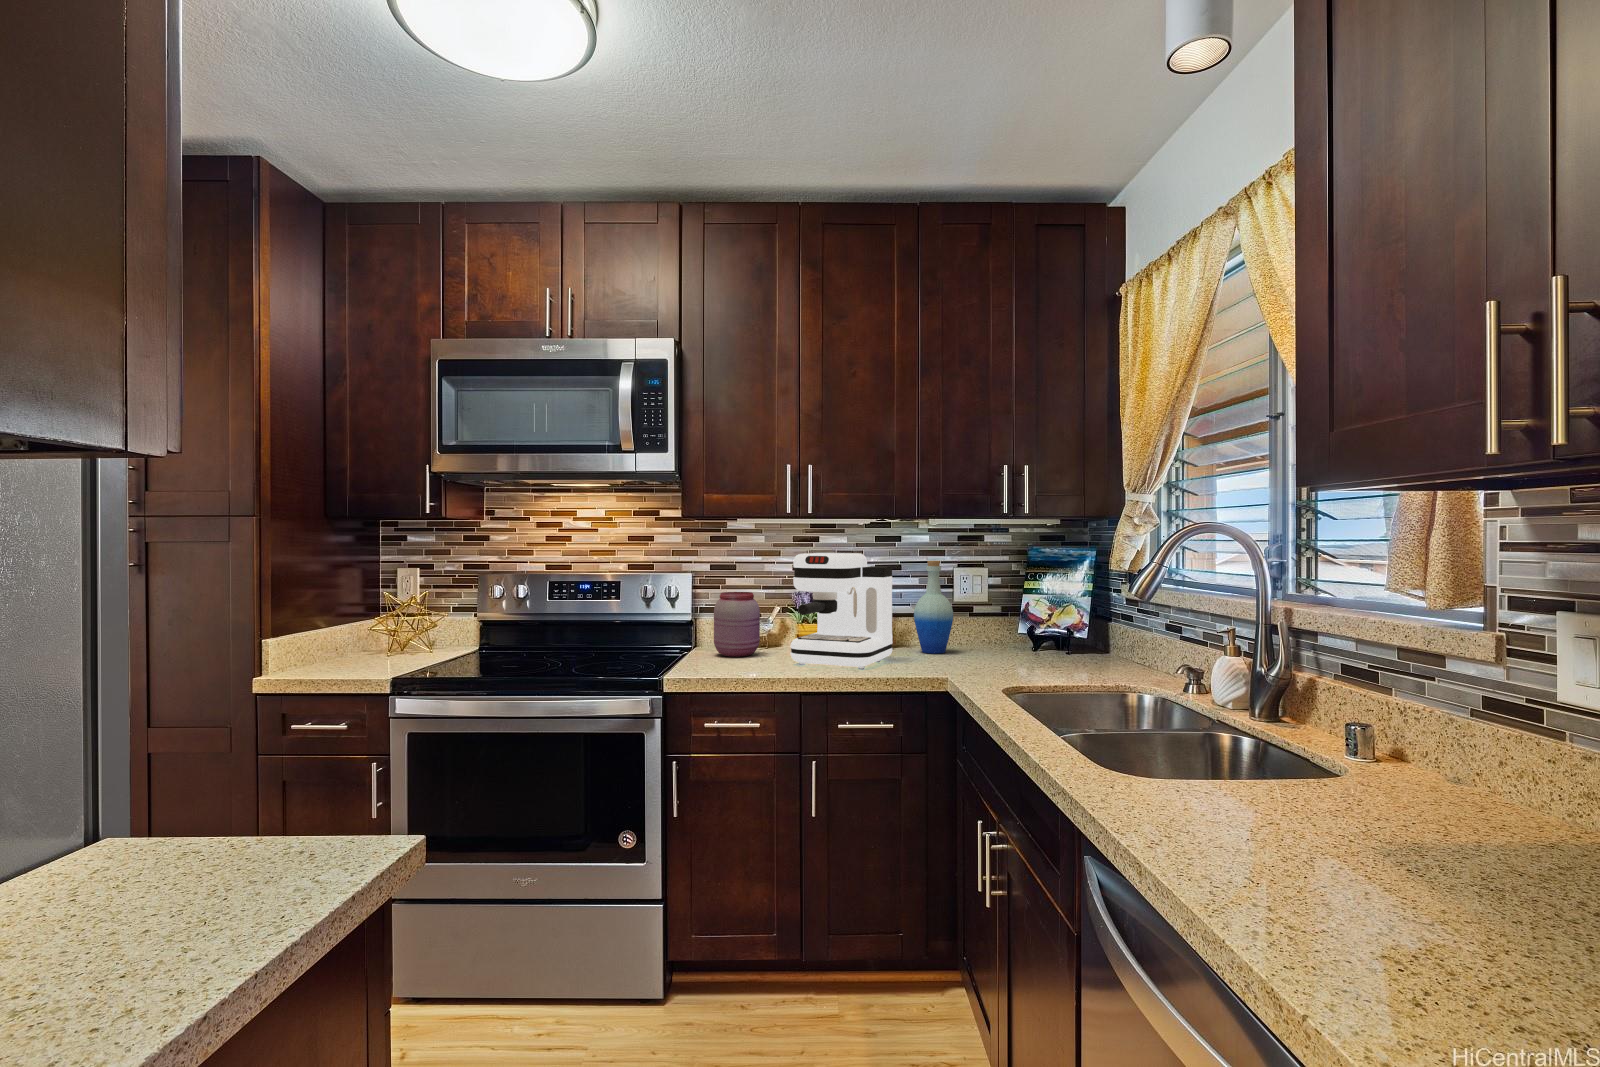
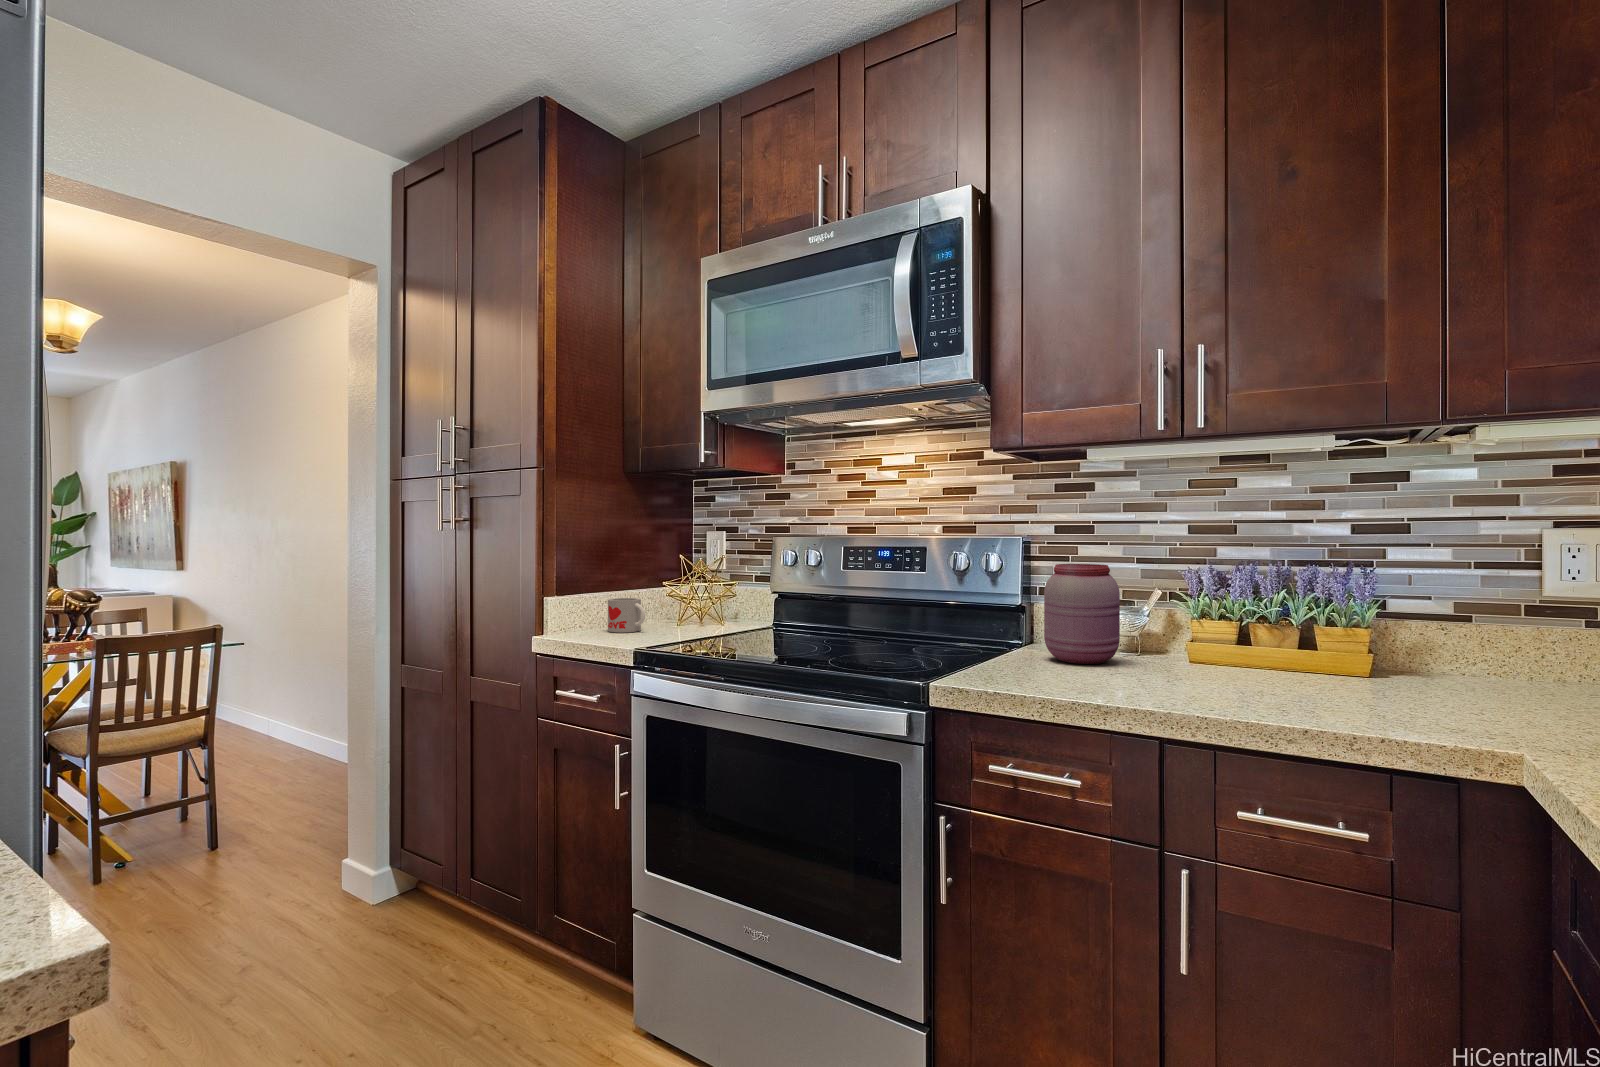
coffee maker: present [791,553,892,669] -> none [1156,493,1378,709]
bottle: present [914,561,953,654] -> none [1436,512,1539,695]
mug: none [325,634,368,666] -> present [608,598,645,632]

